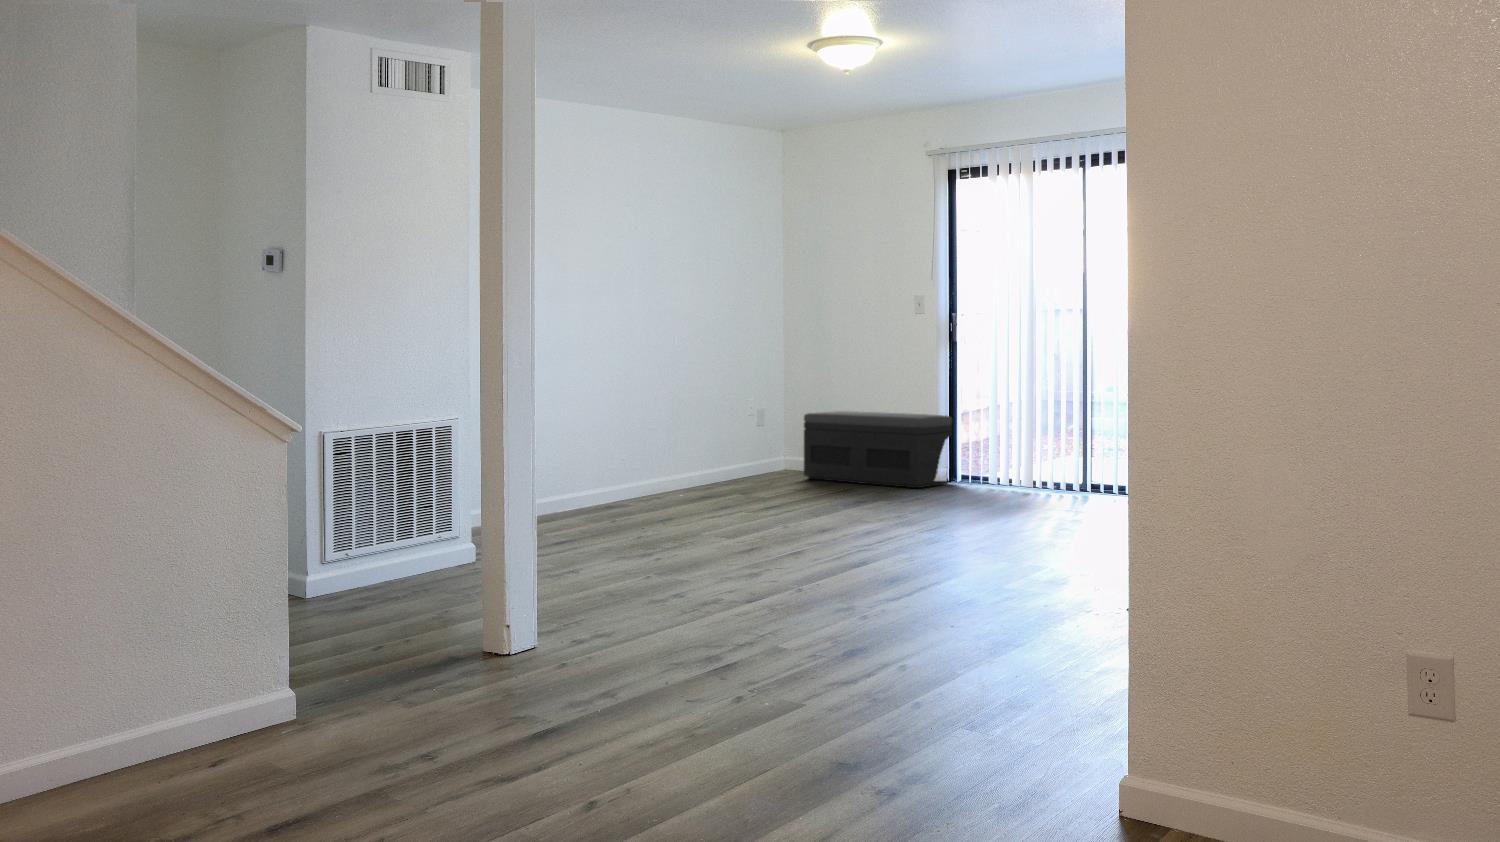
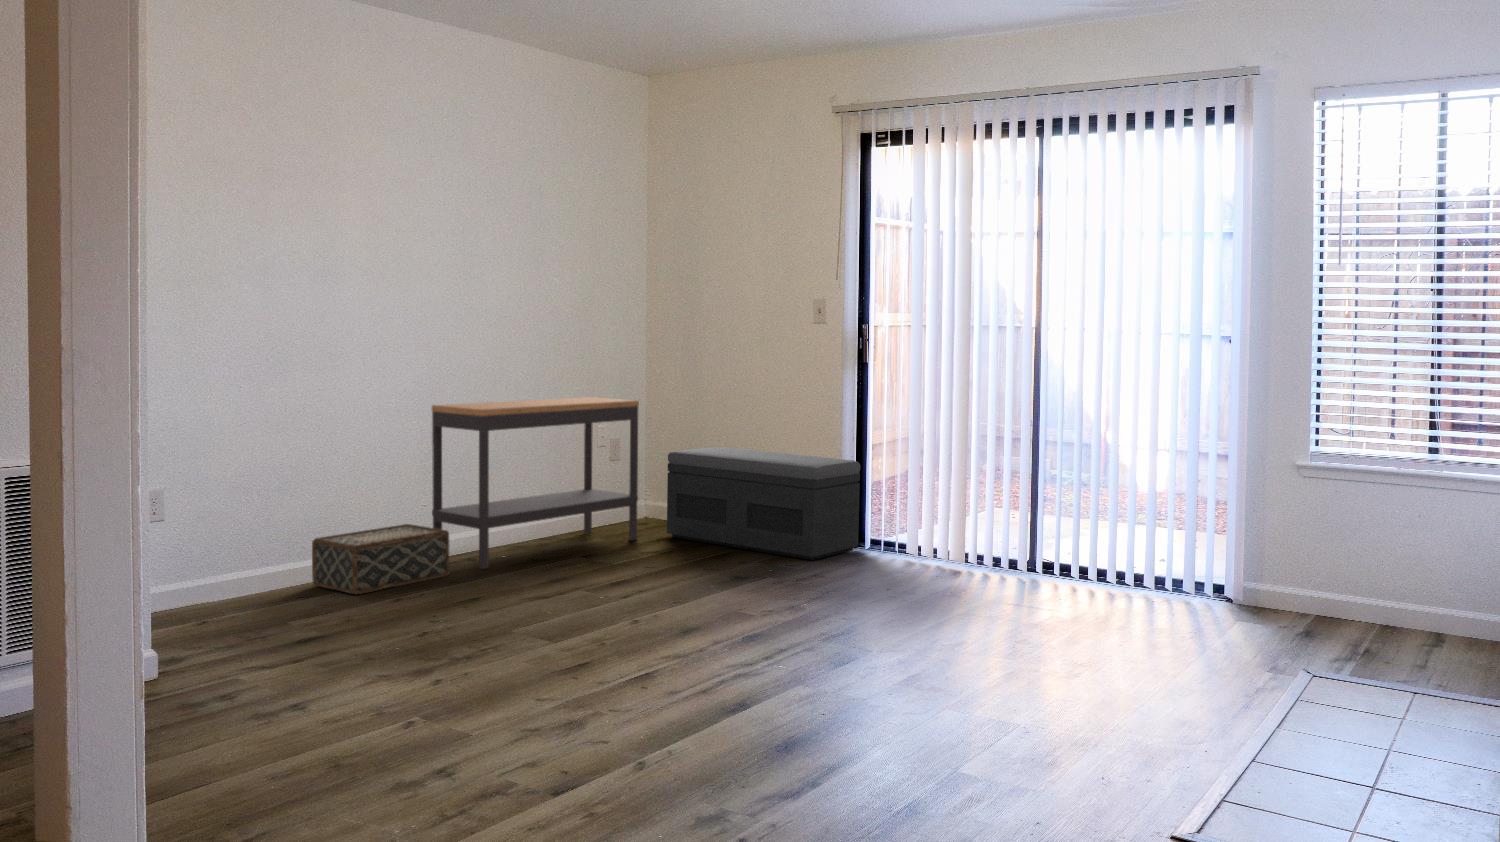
console table: none [635,374,782,494] -> present [432,397,639,569]
woven basket: none [561,462,654,505] -> present [312,524,449,594]

